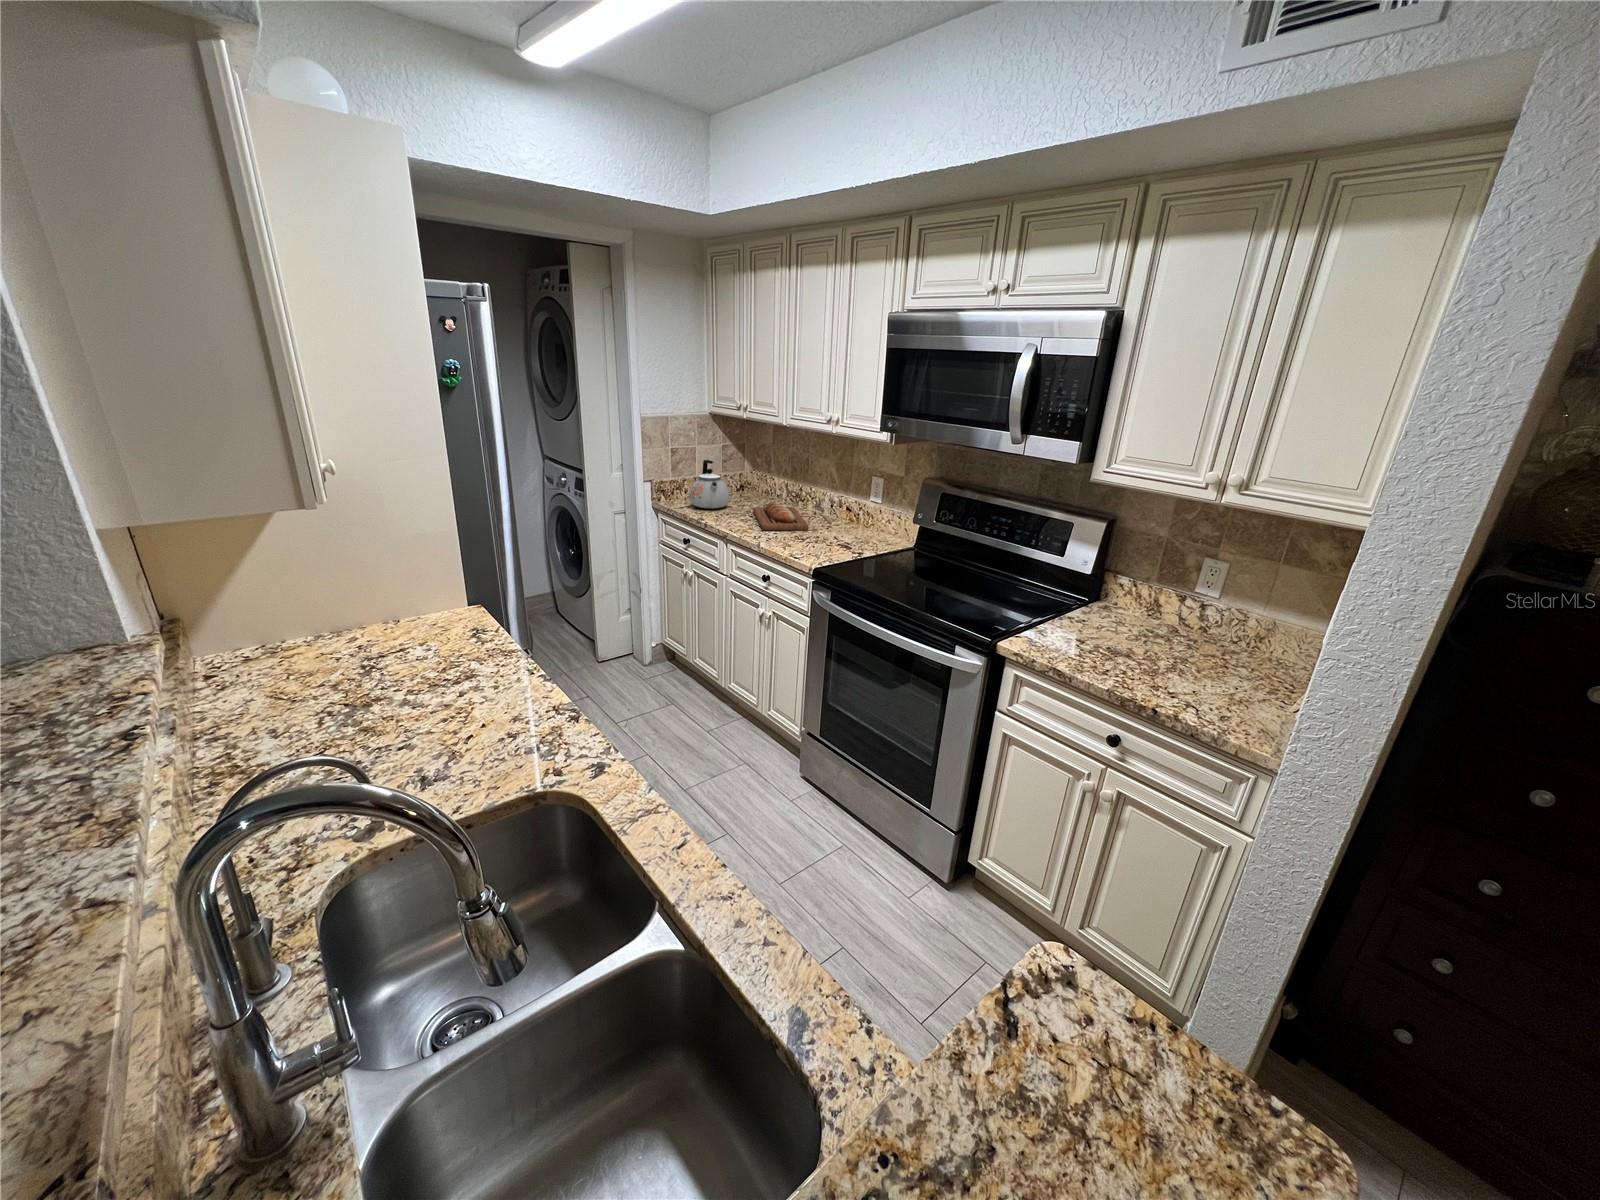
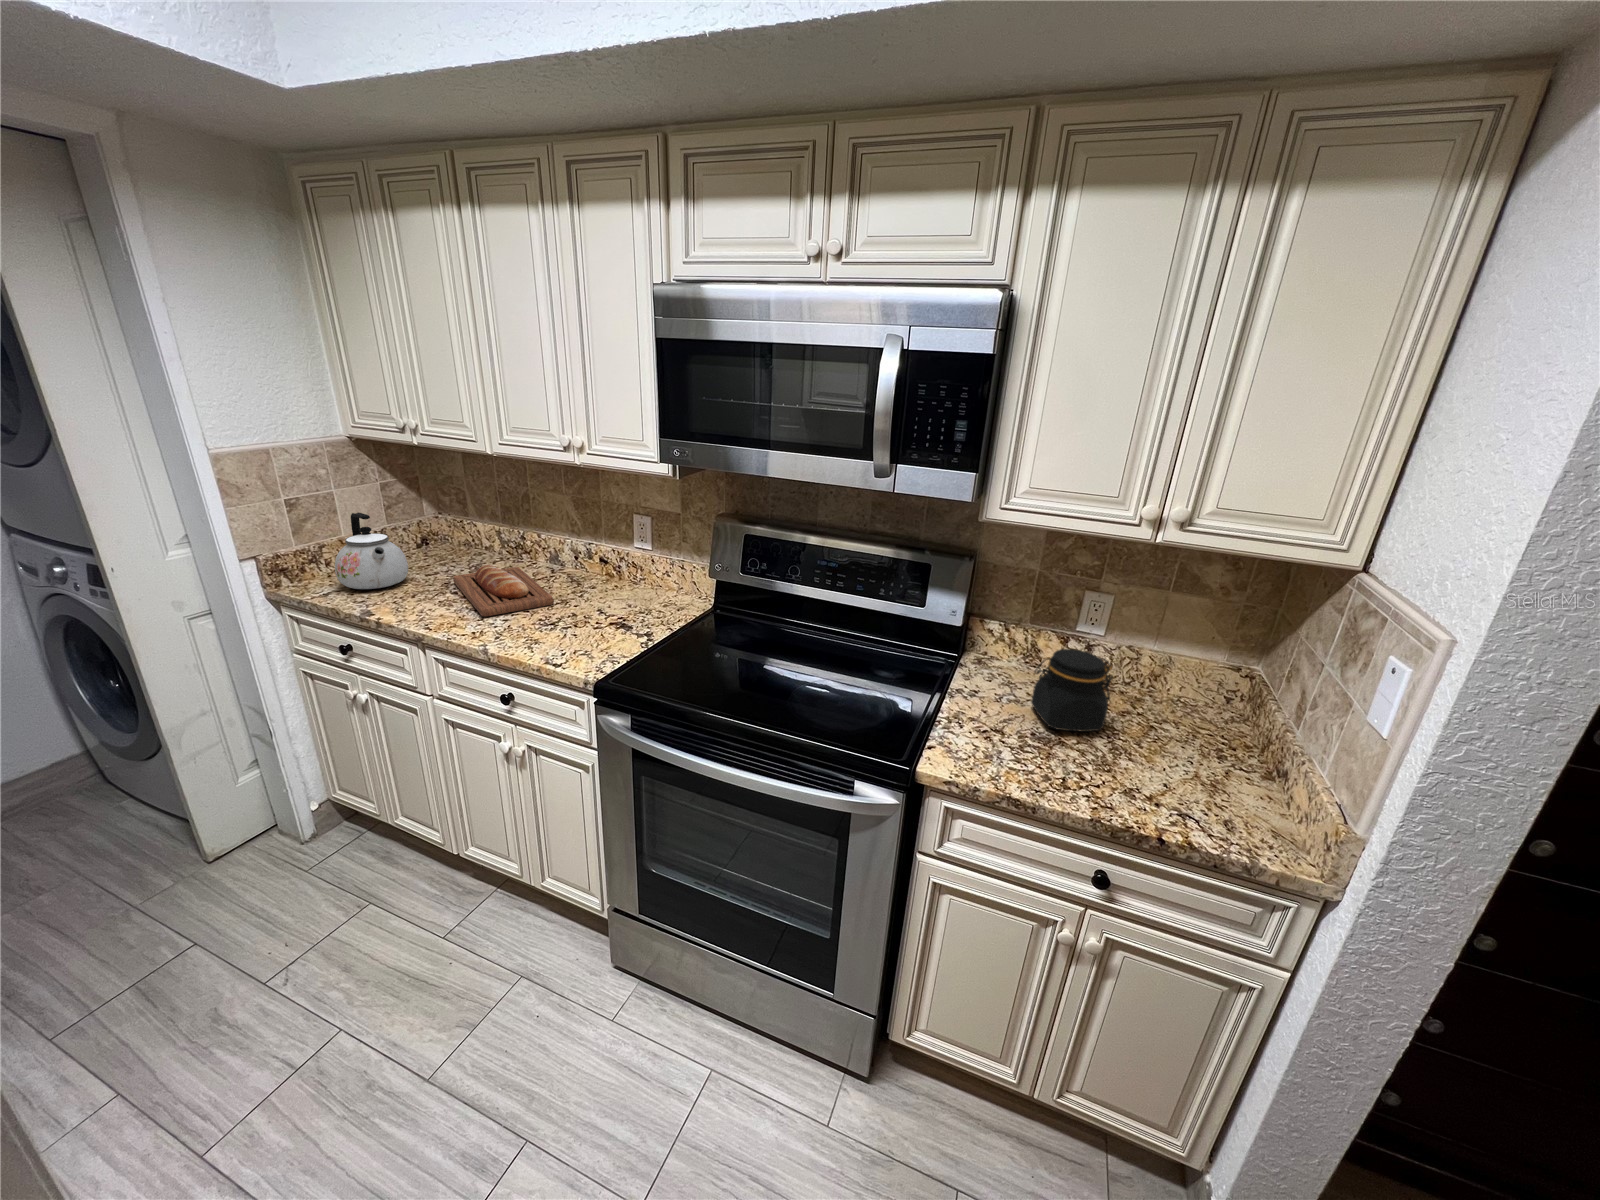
jar: none [1120,590,1188,655] -> present [1031,649,1113,732]

